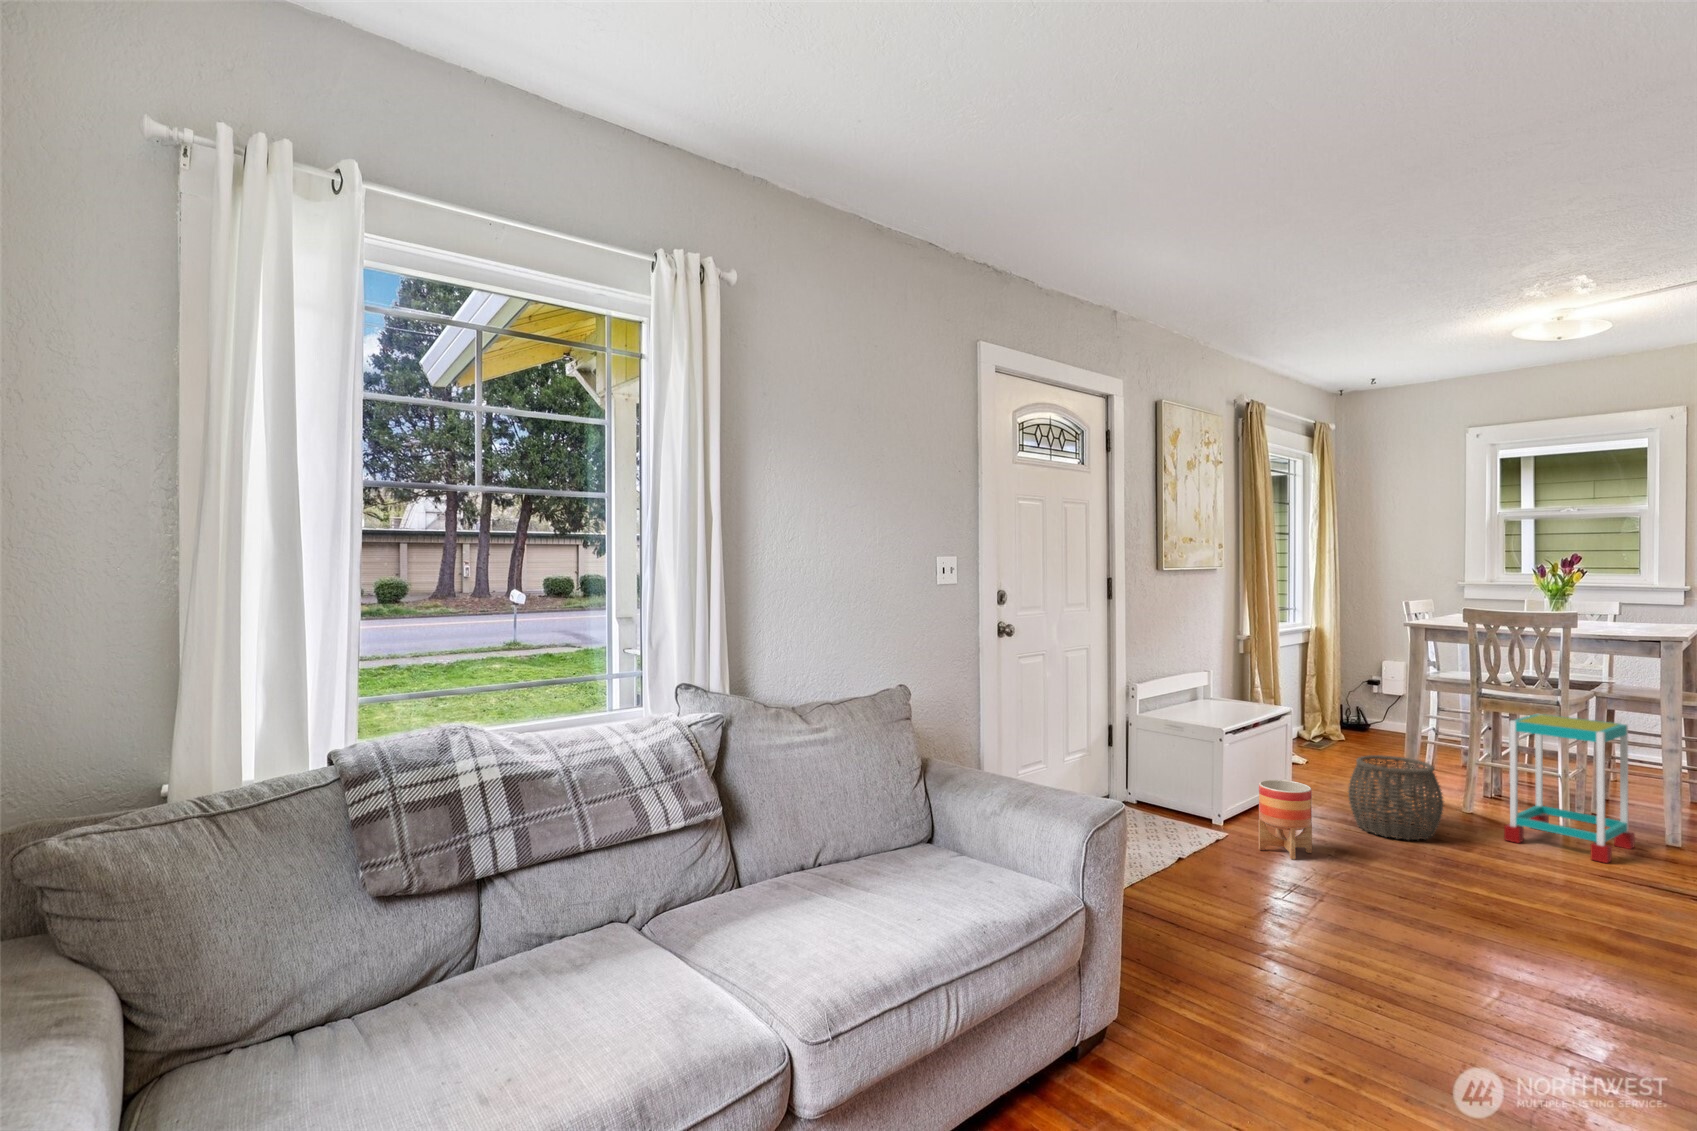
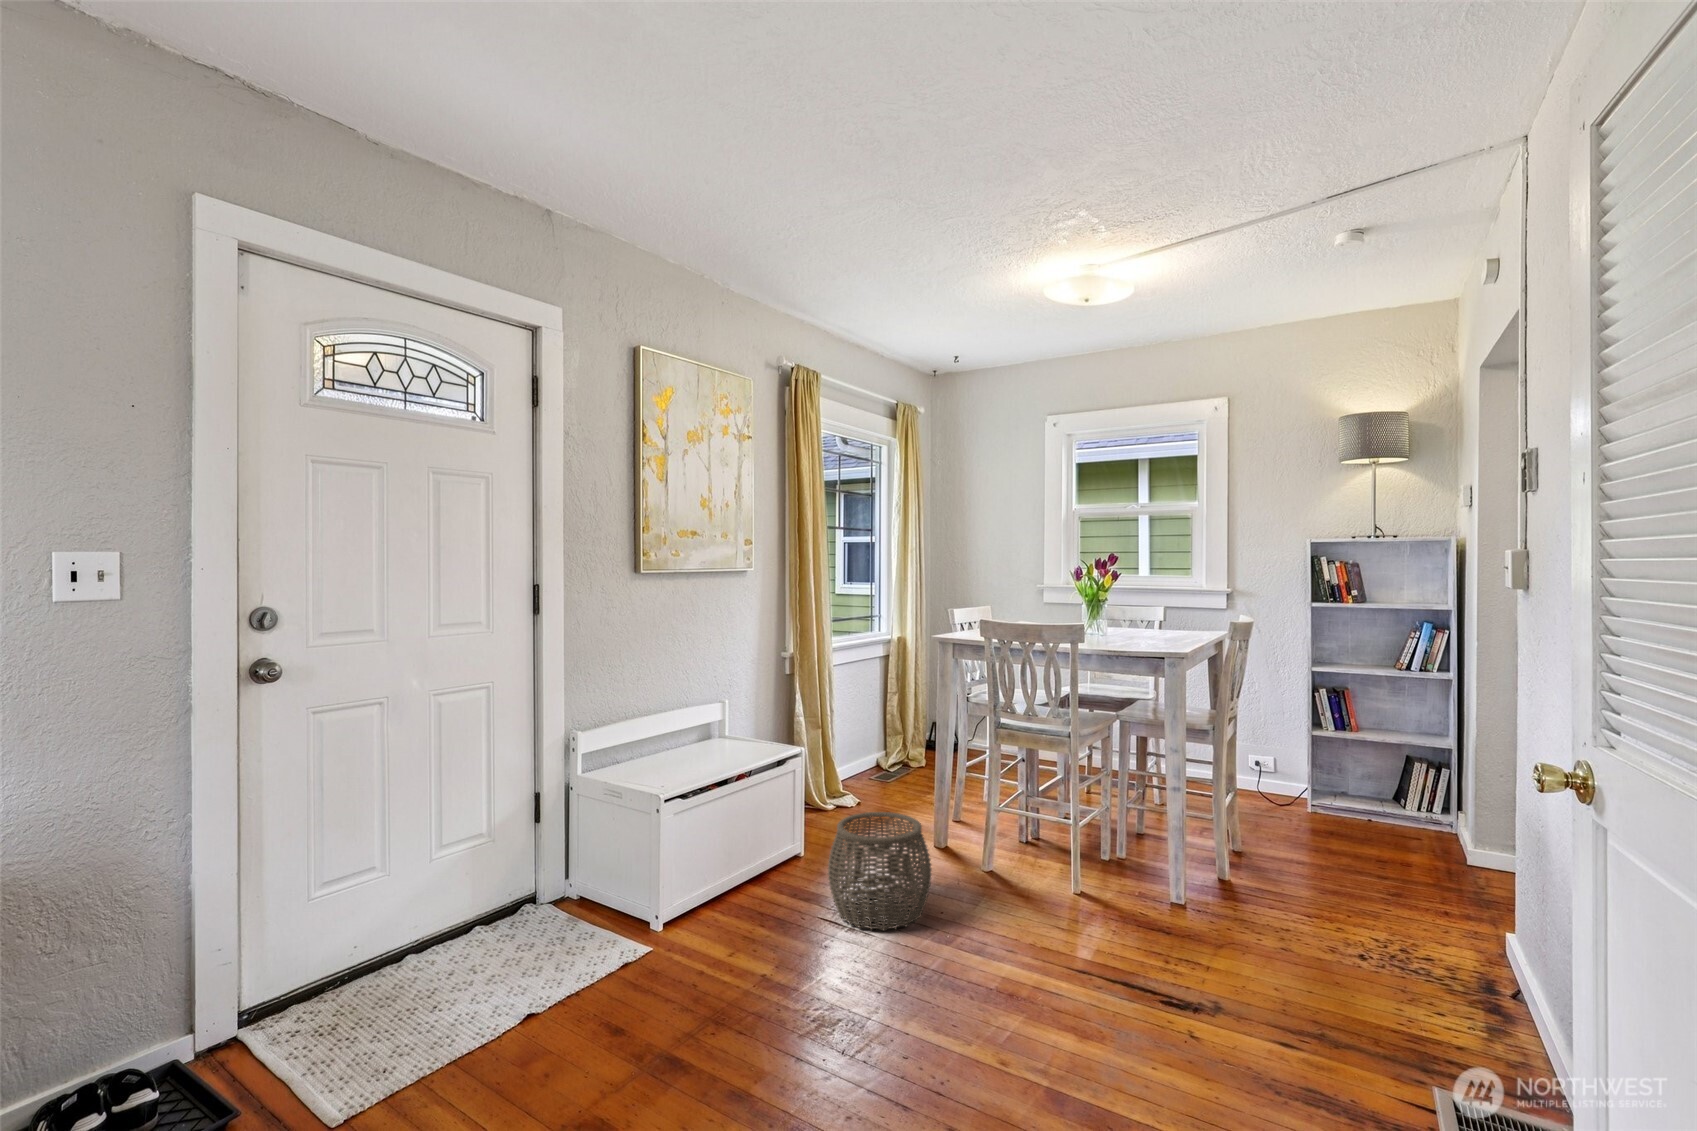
side table: present [1504,714,1635,863] -> none [999,748,1136,946]
planter: present [1258,780,1312,859] -> none [672,869,742,993]

